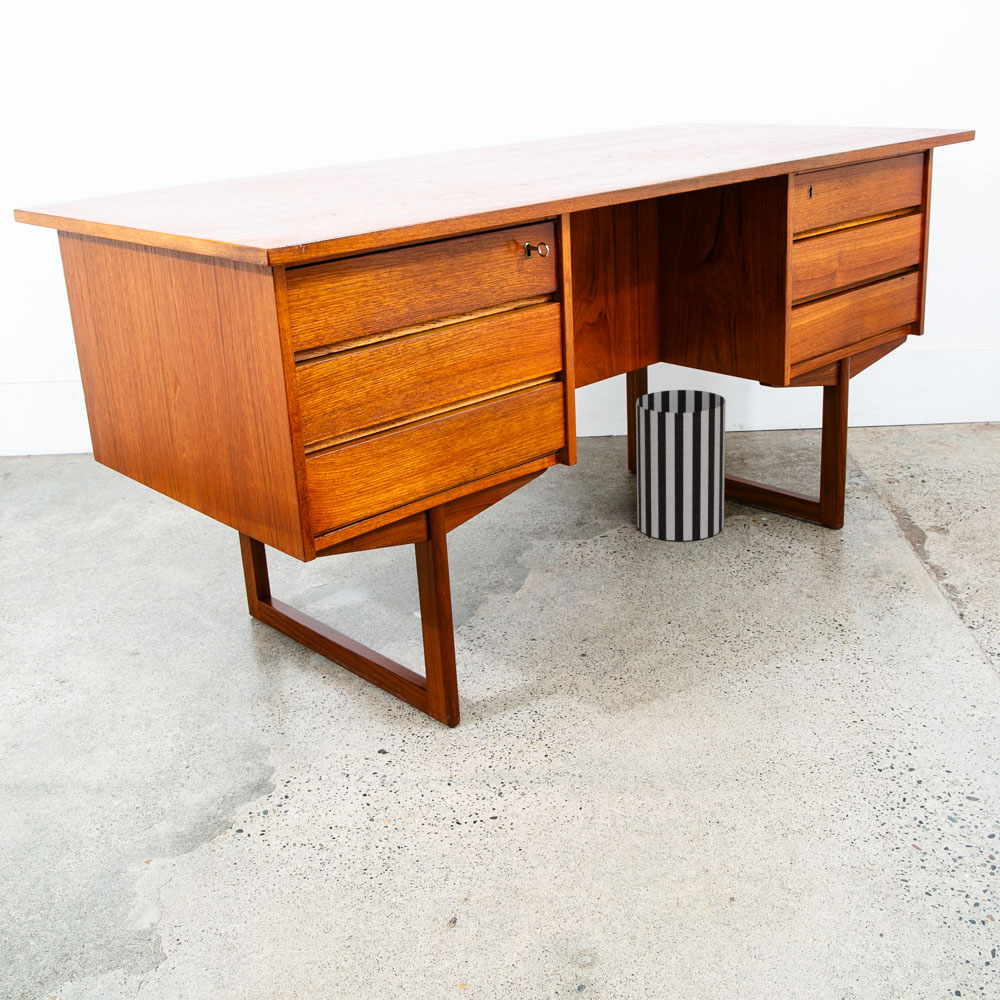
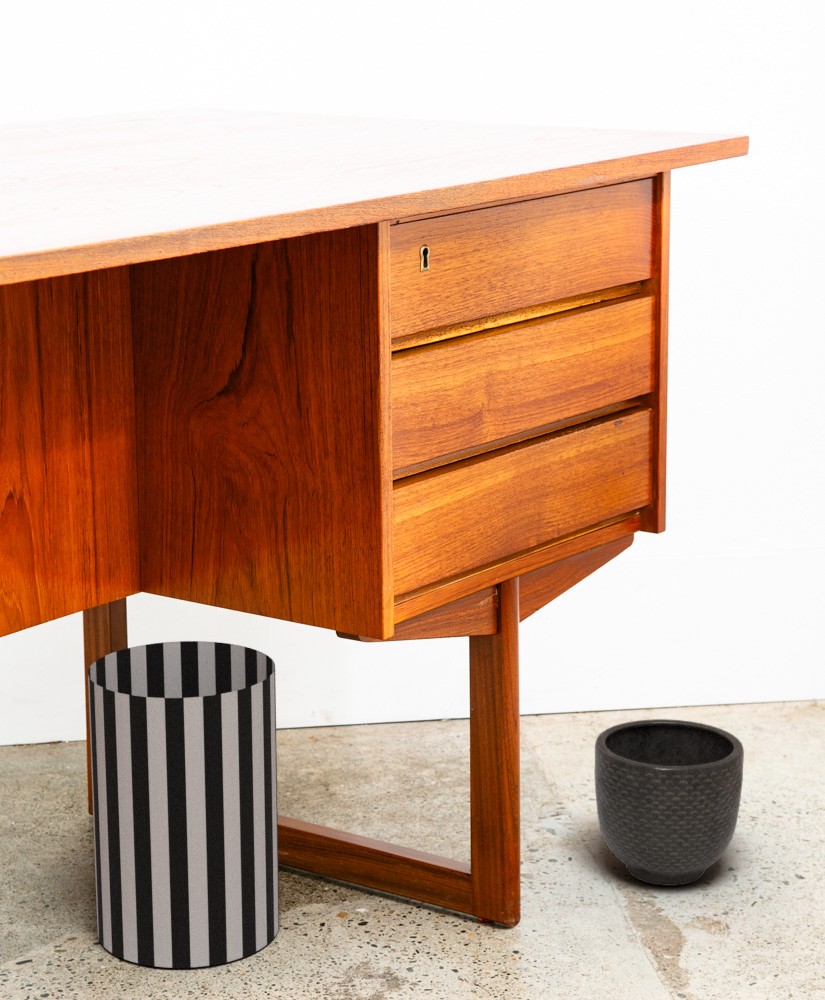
planter: none [883,433,961,514] -> present [594,719,744,886]

